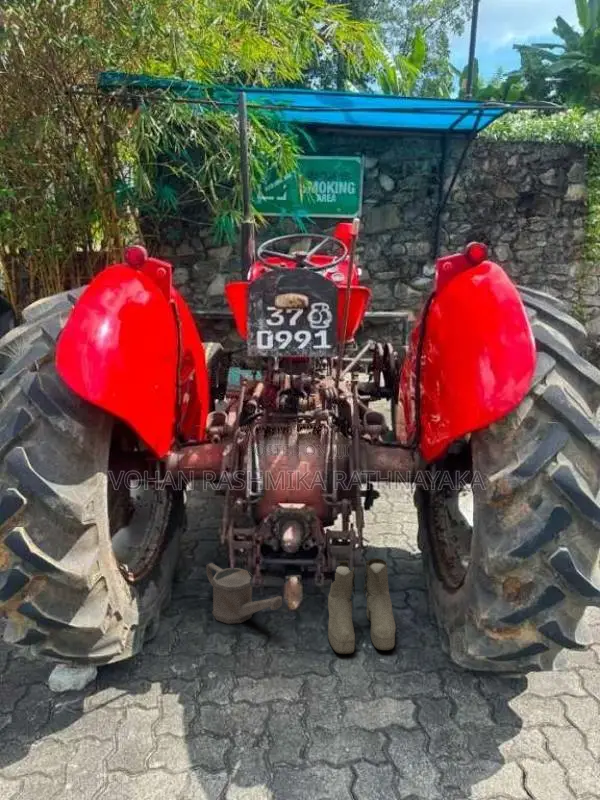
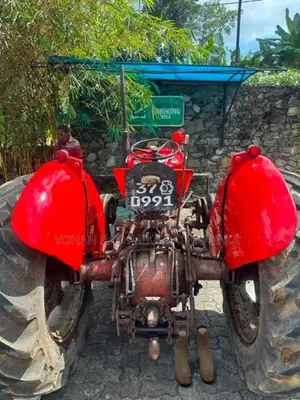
watering can: present [206,563,282,624] -> none [104,327,148,364]

